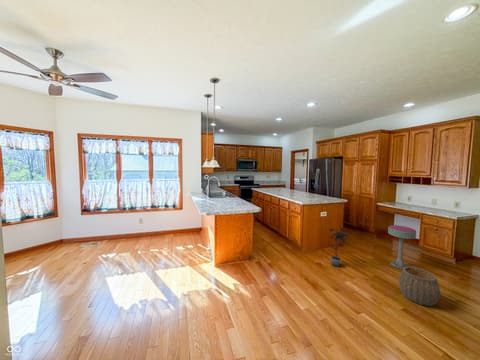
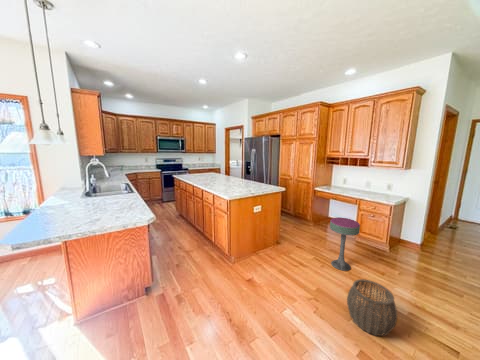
potted plant: present [330,228,348,267] -> none [261,227,289,282]

